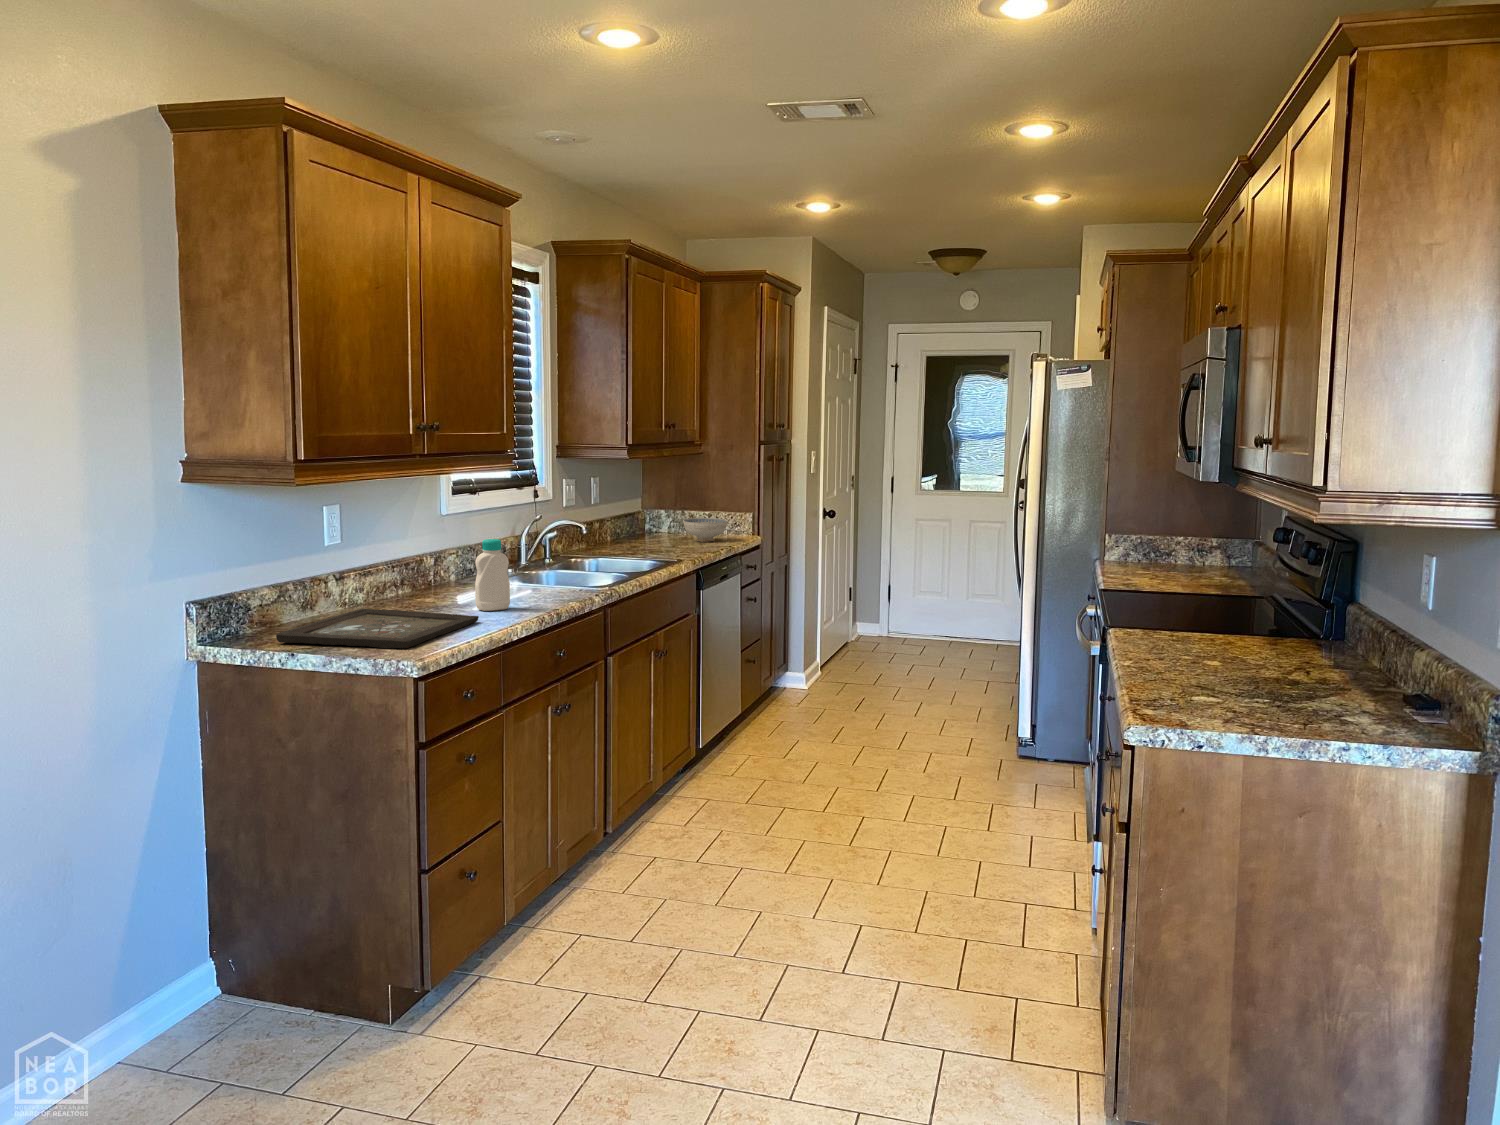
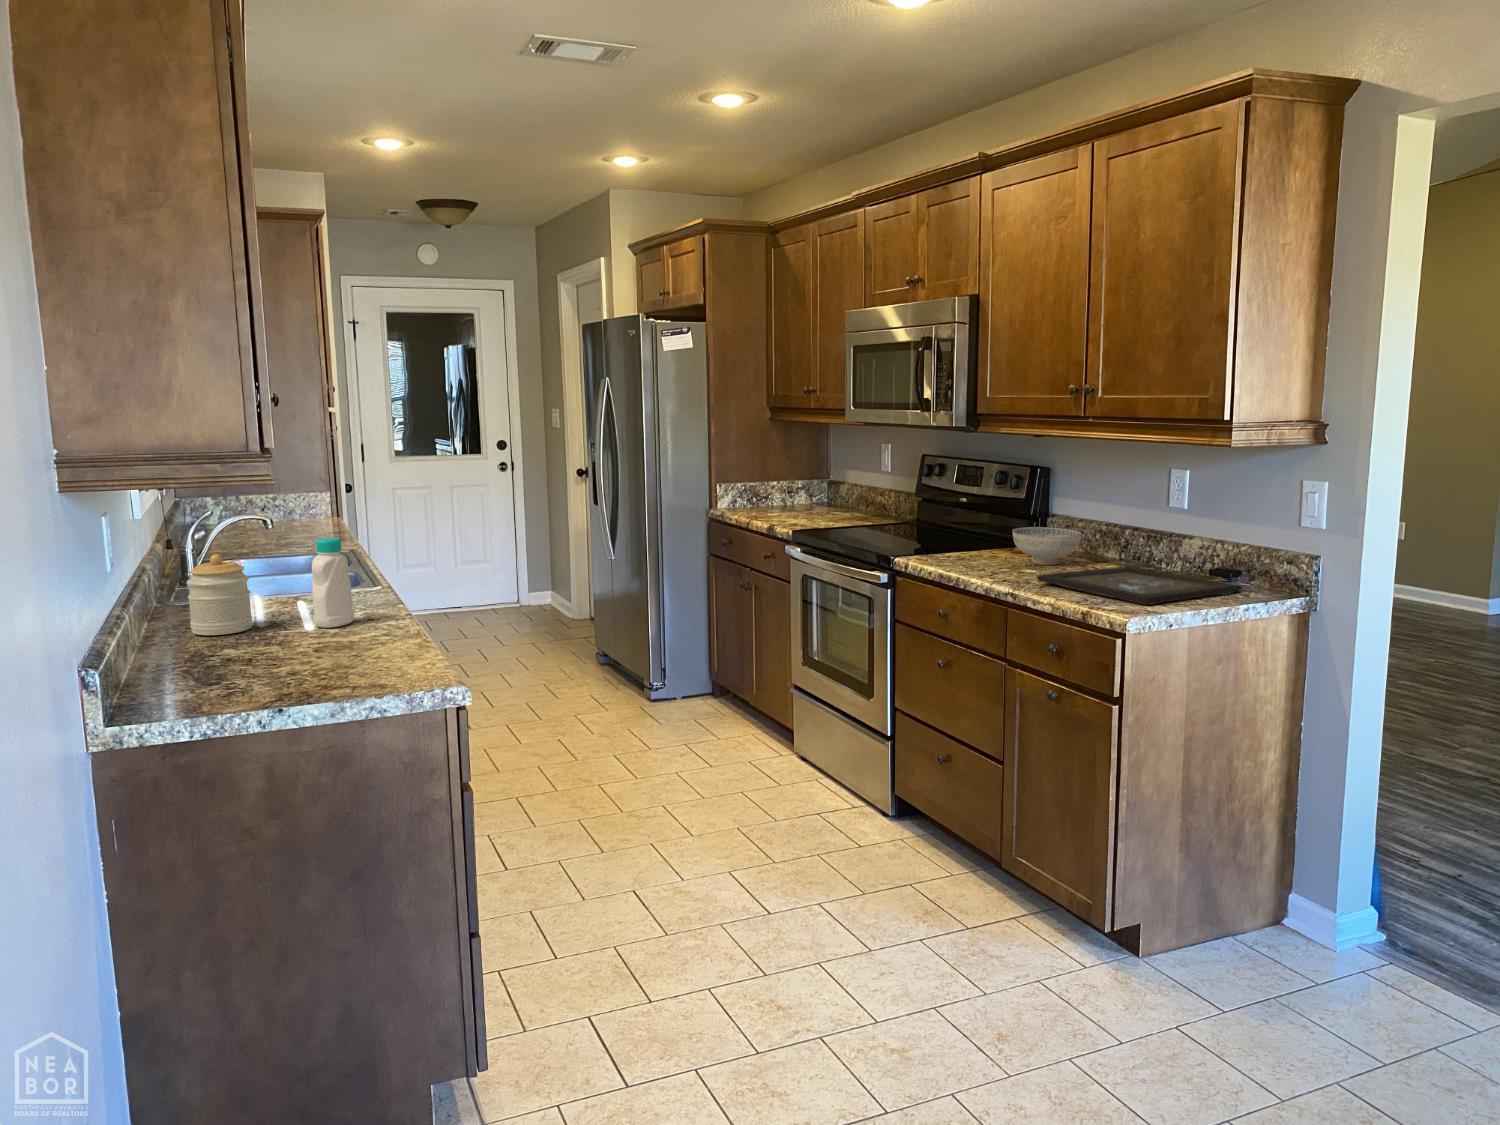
ceramic bowl: present [683,518,727,542] -> present [1012,527,1082,565]
jar: none [408,544,454,605] -> present [187,554,253,635]
tray: present [276,609,479,649] -> present [1037,566,1242,605]

